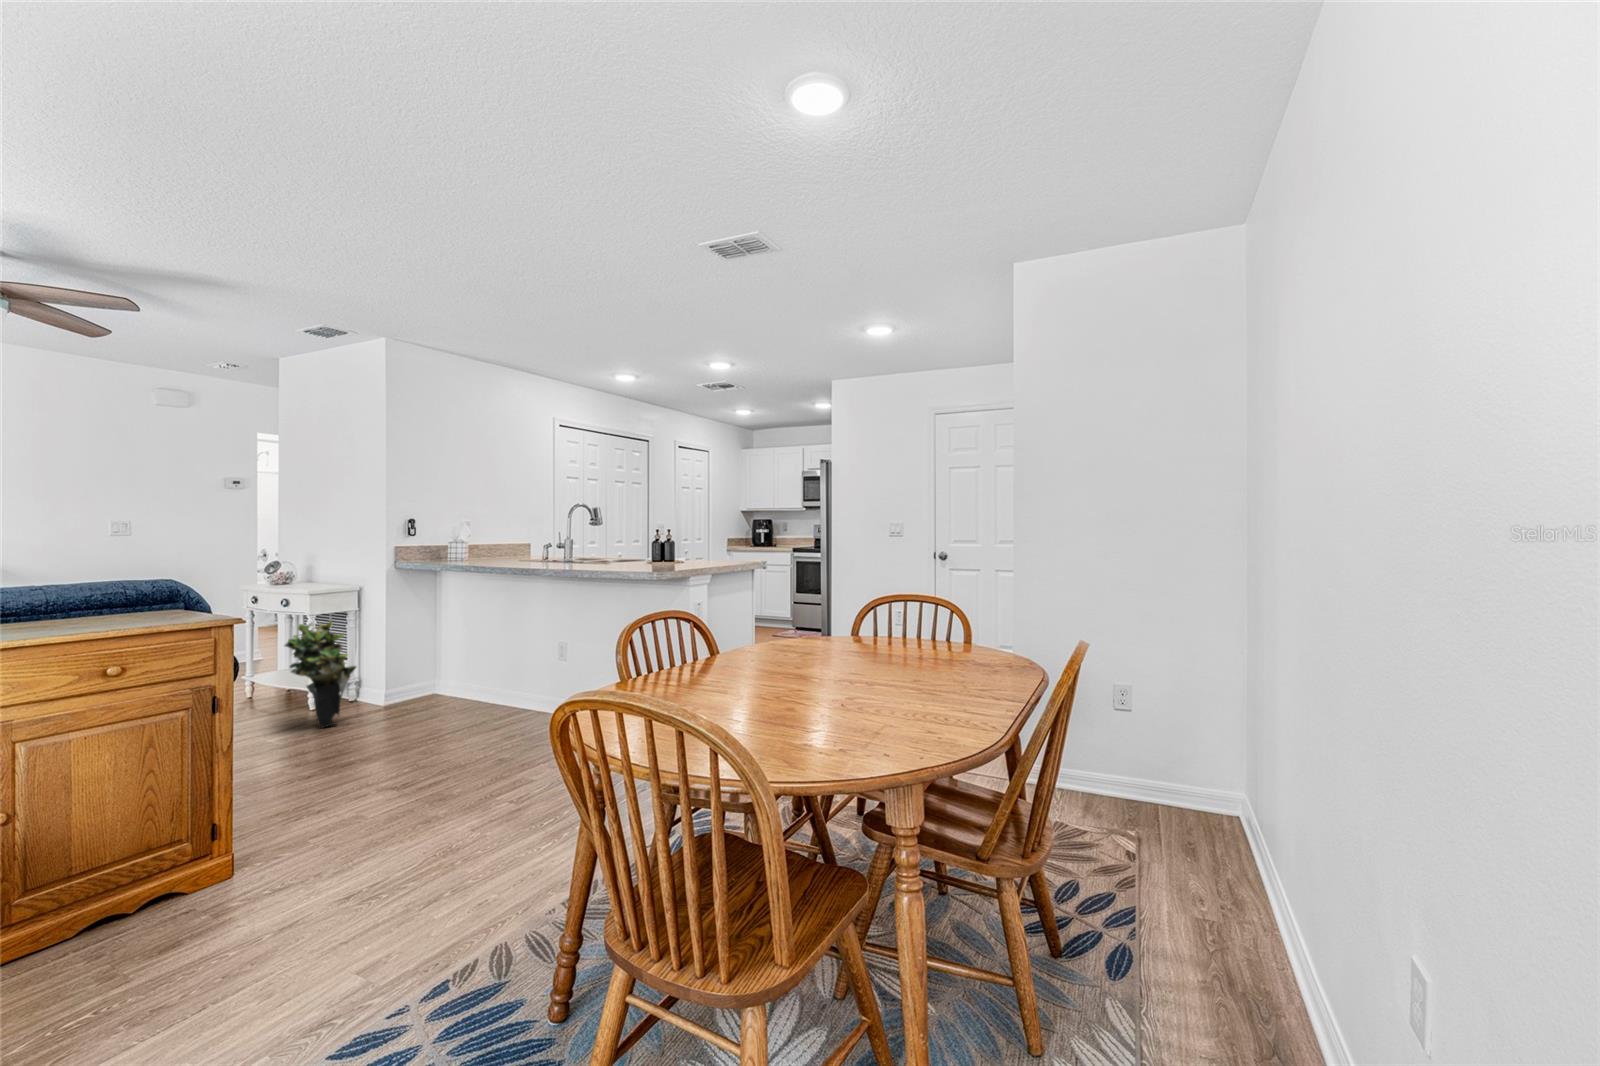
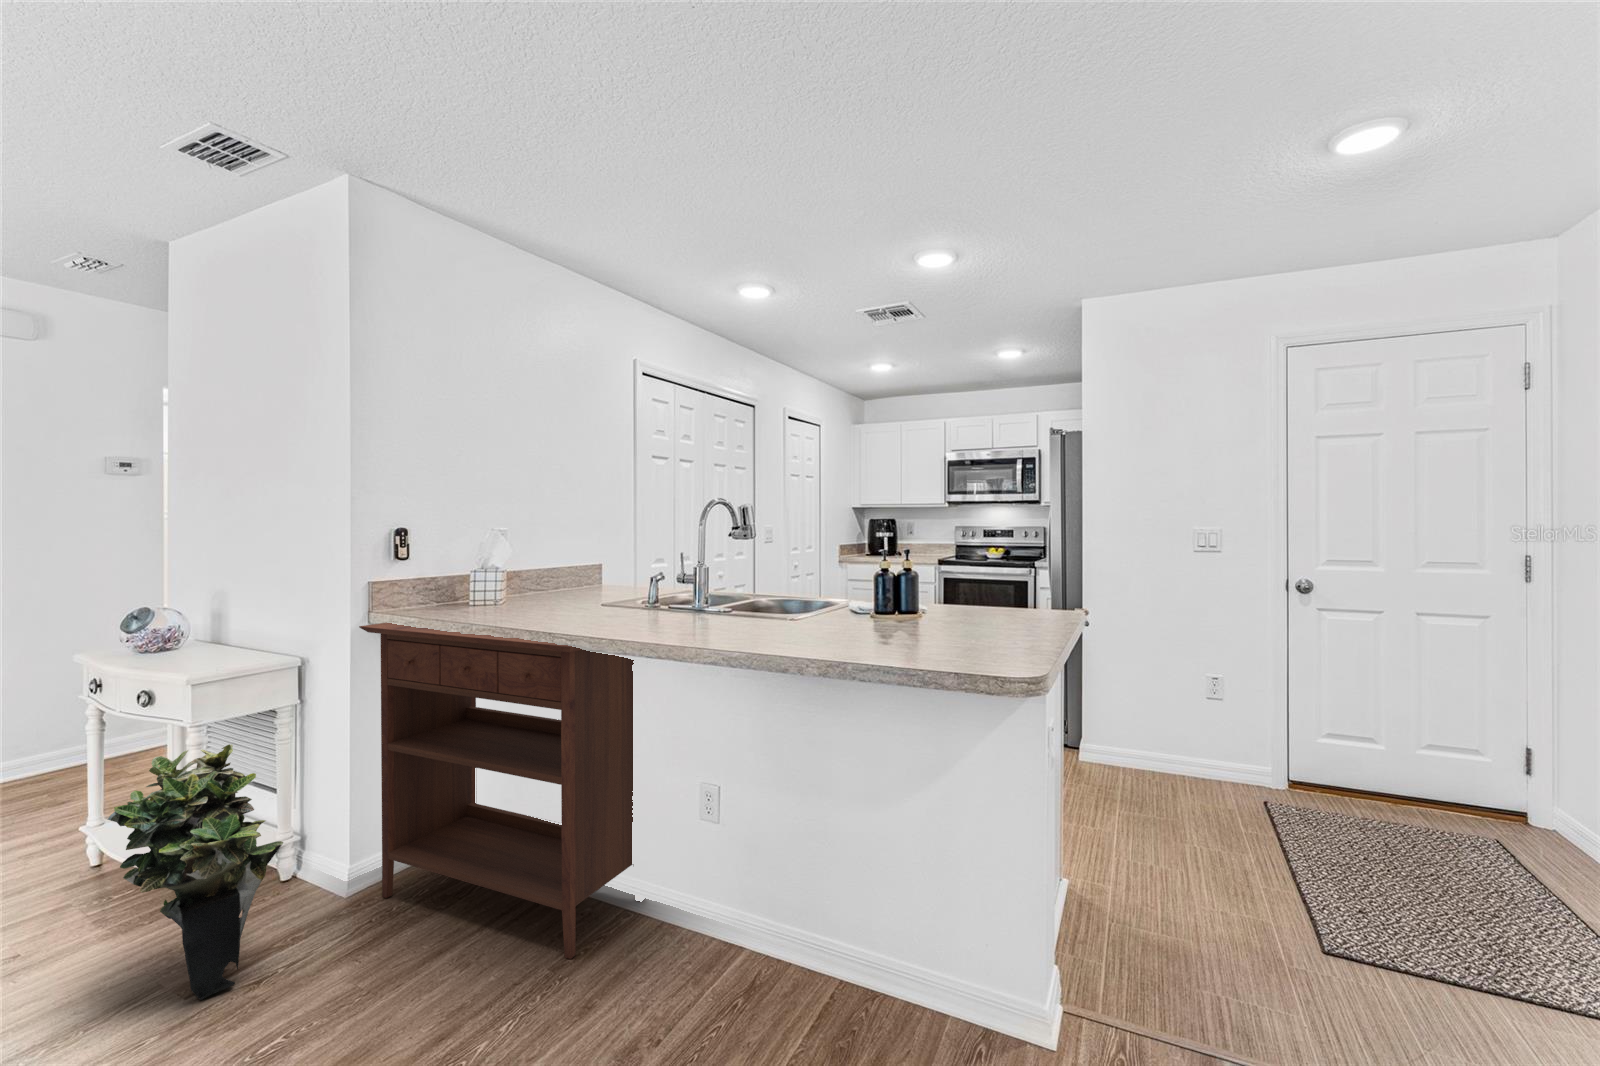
console table: none [391,565,541,721] -> present [359,623,634,959]

